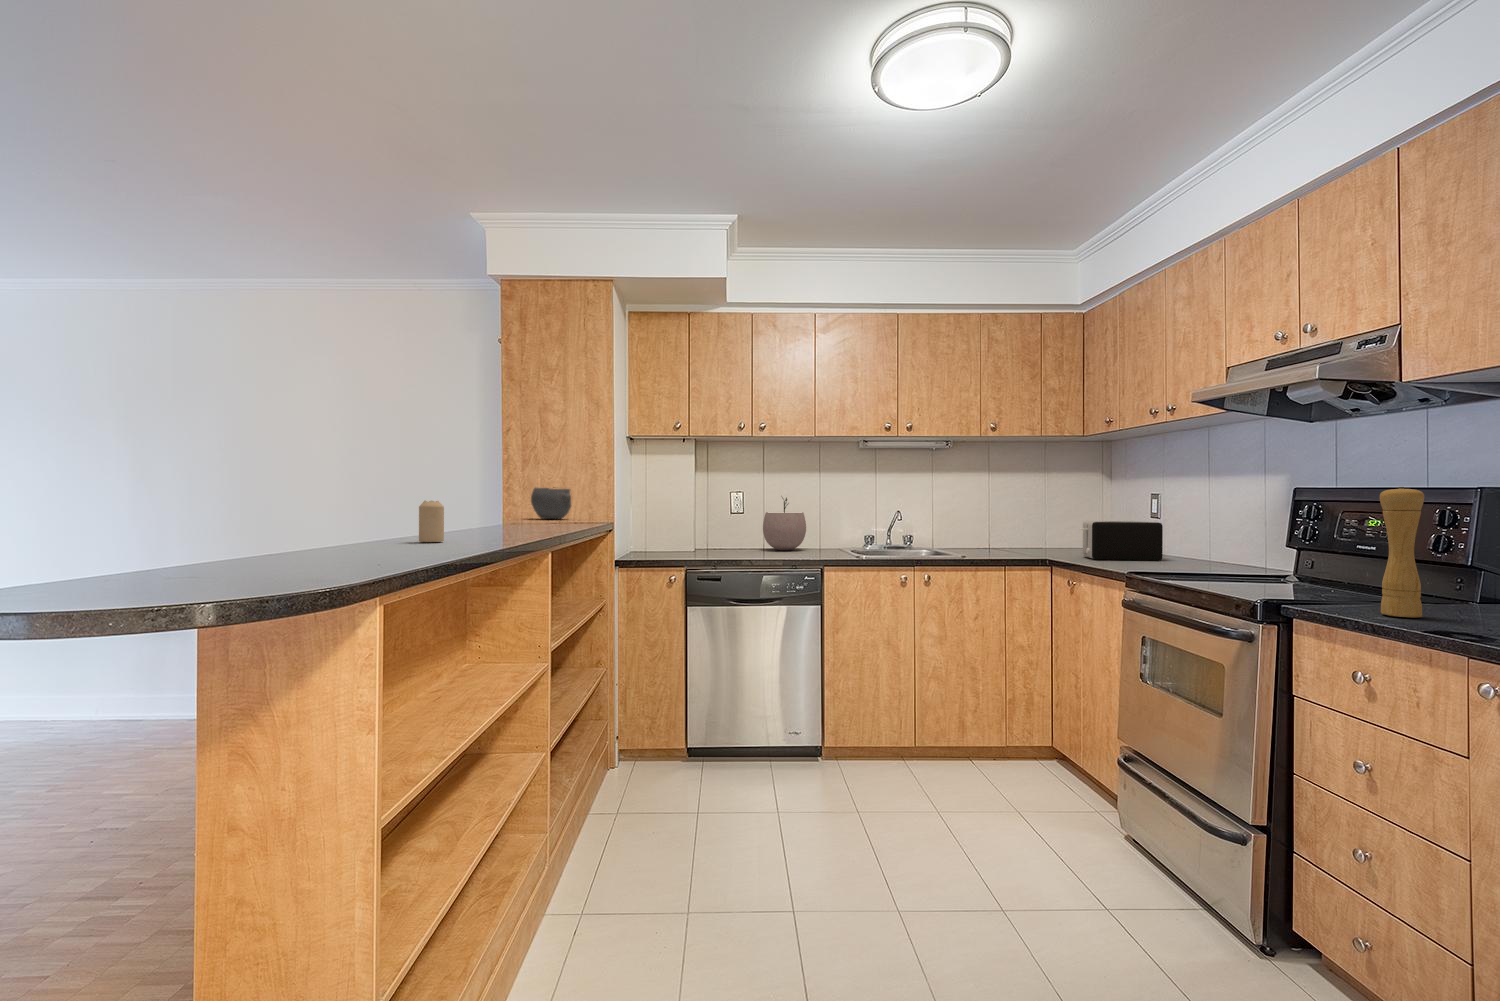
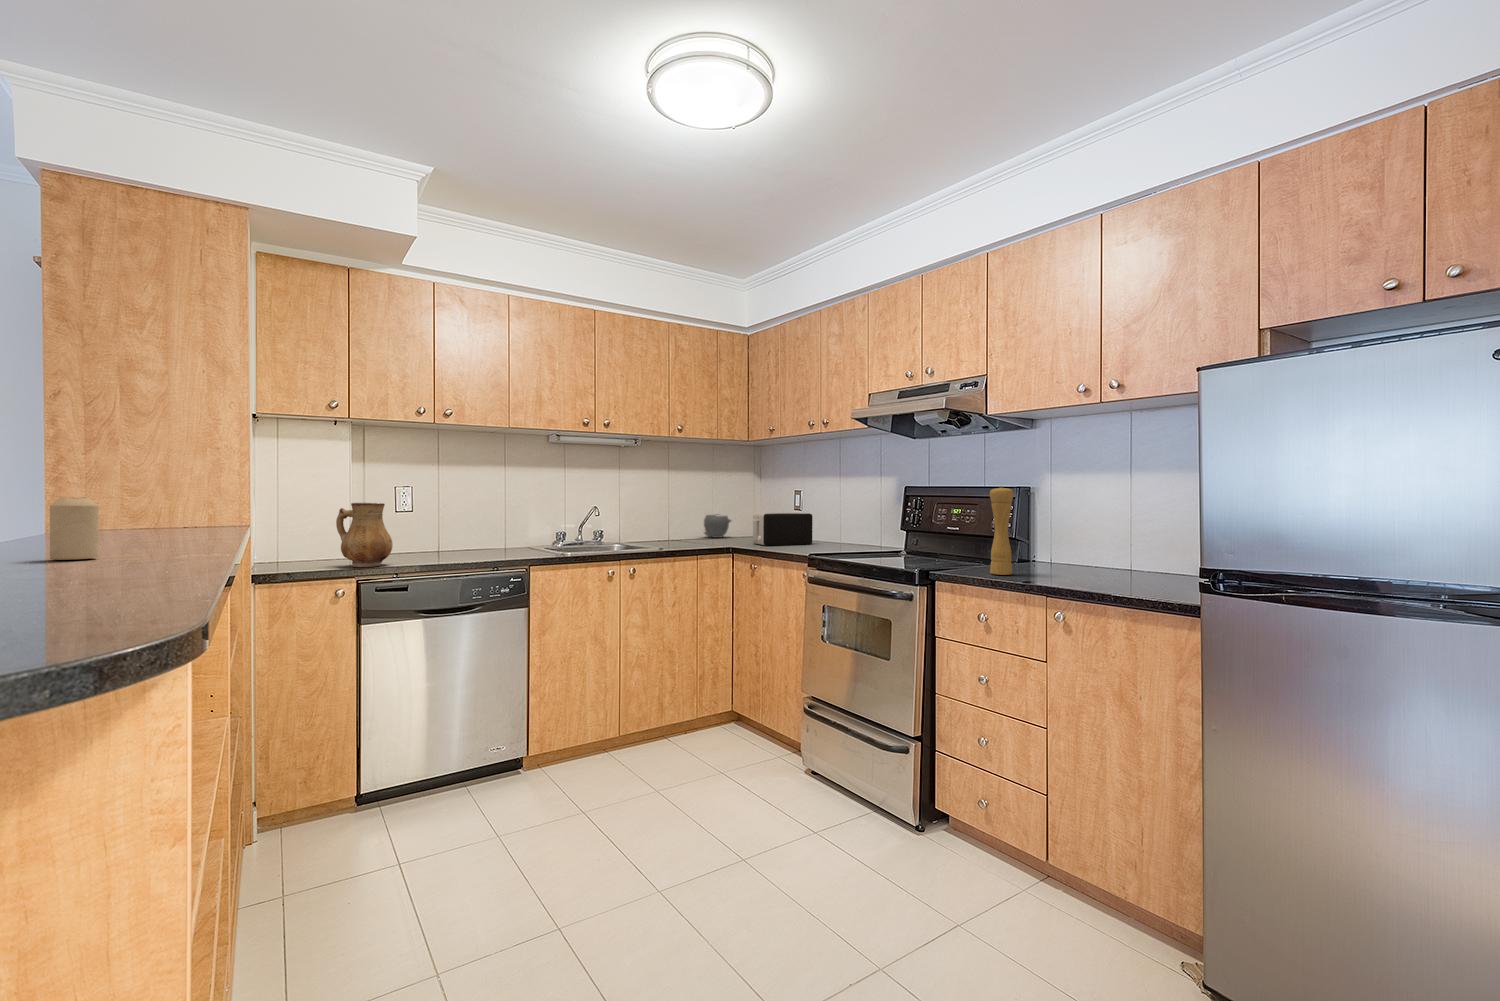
bowl: present [531,487,571,519] -> present [704,514,731,538]
plant pot: present [763,498,806,550] -> none [440,490,491,550]
ceramic pitcher: none [671,506,710,561] -> present [336,503,393,567]

